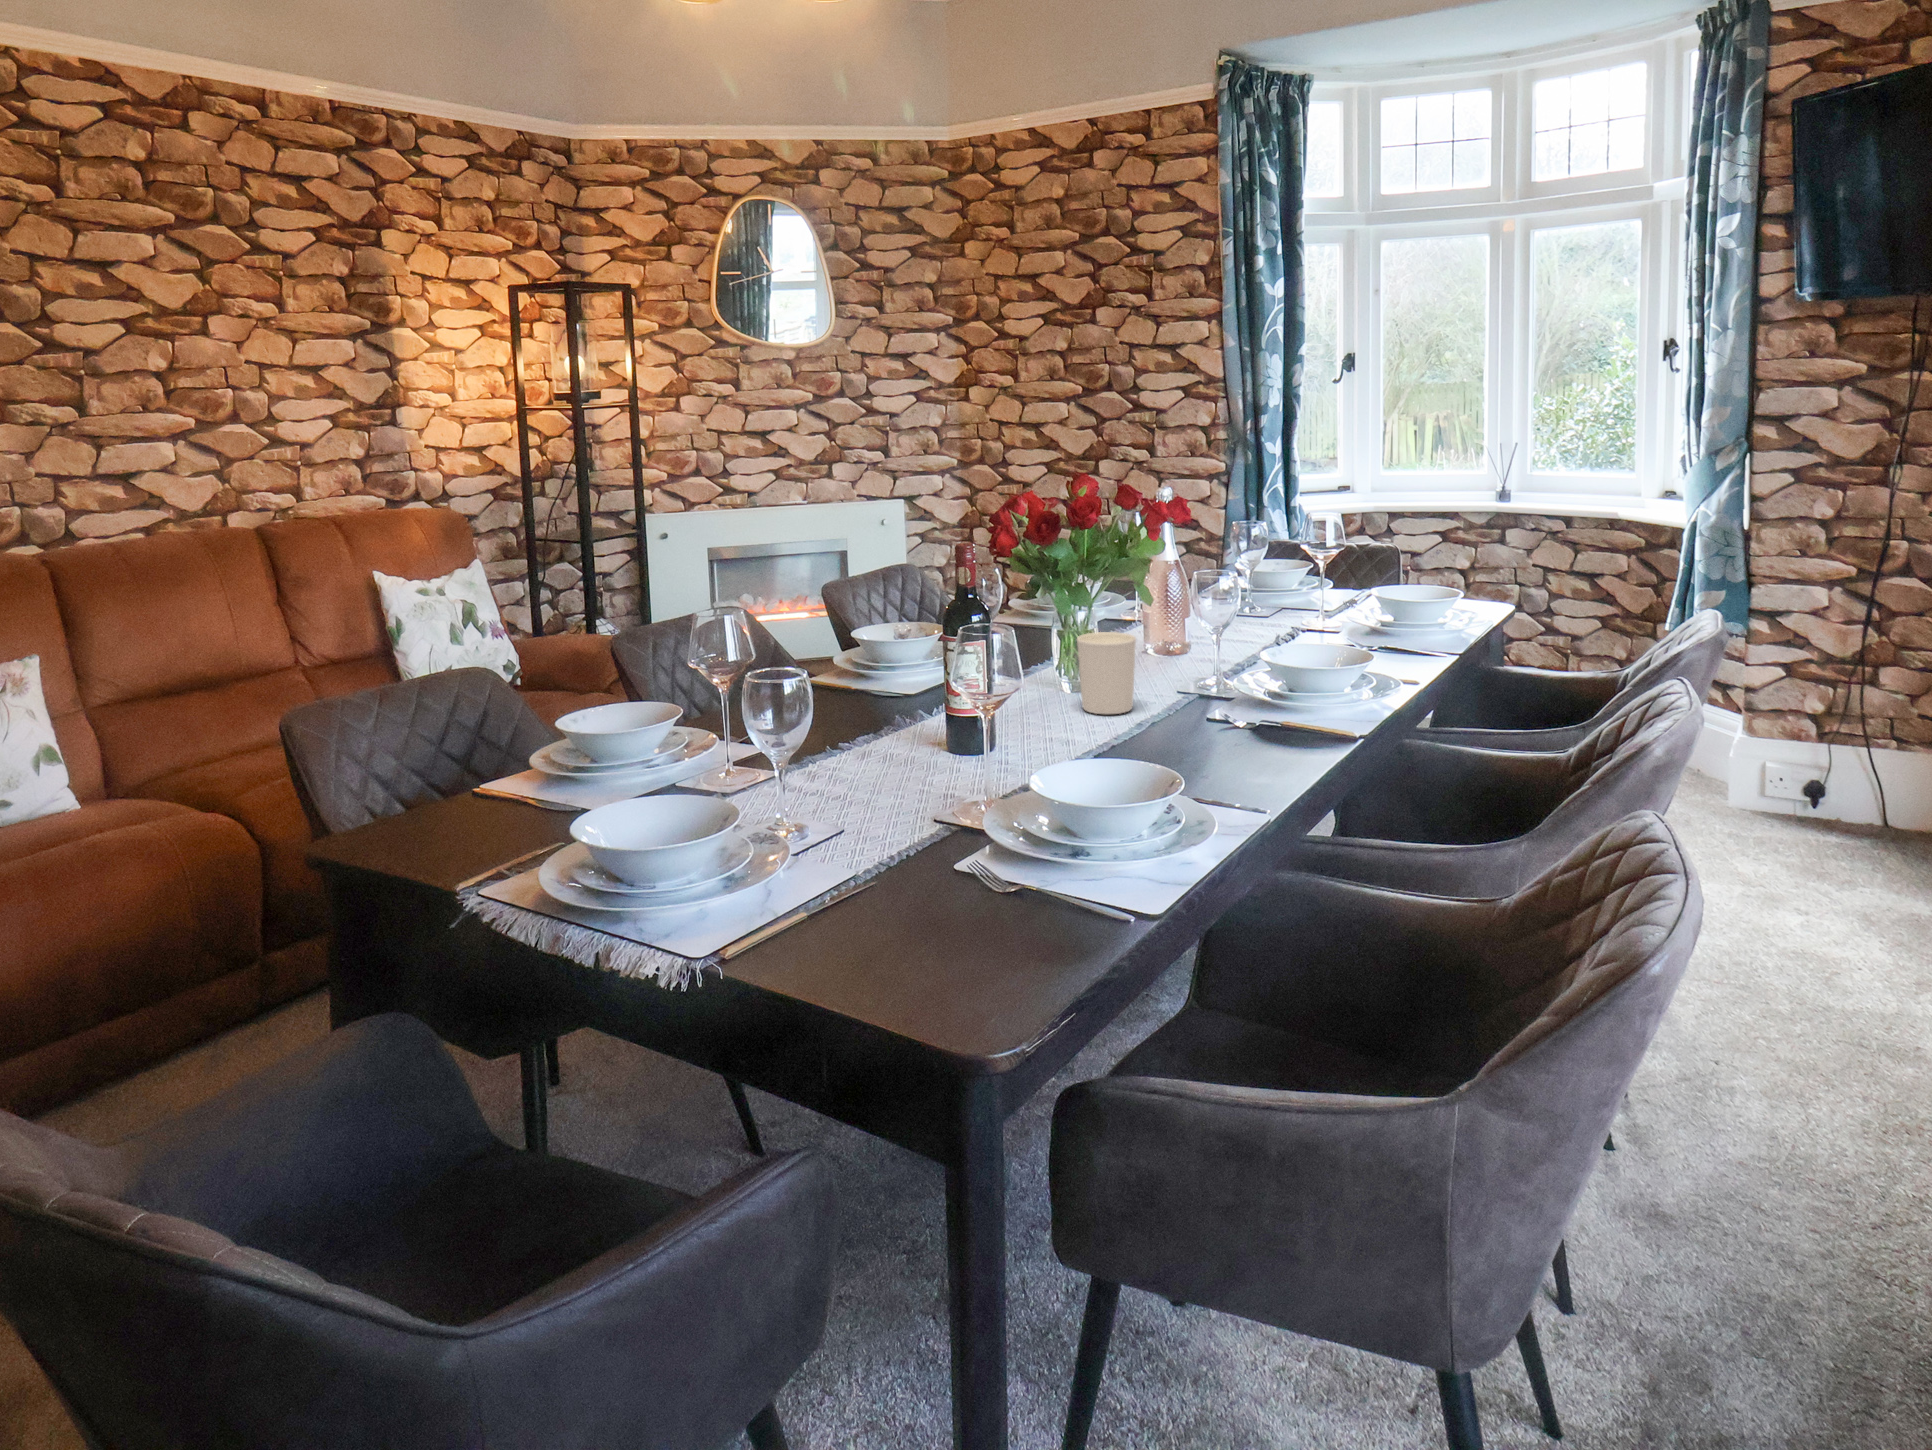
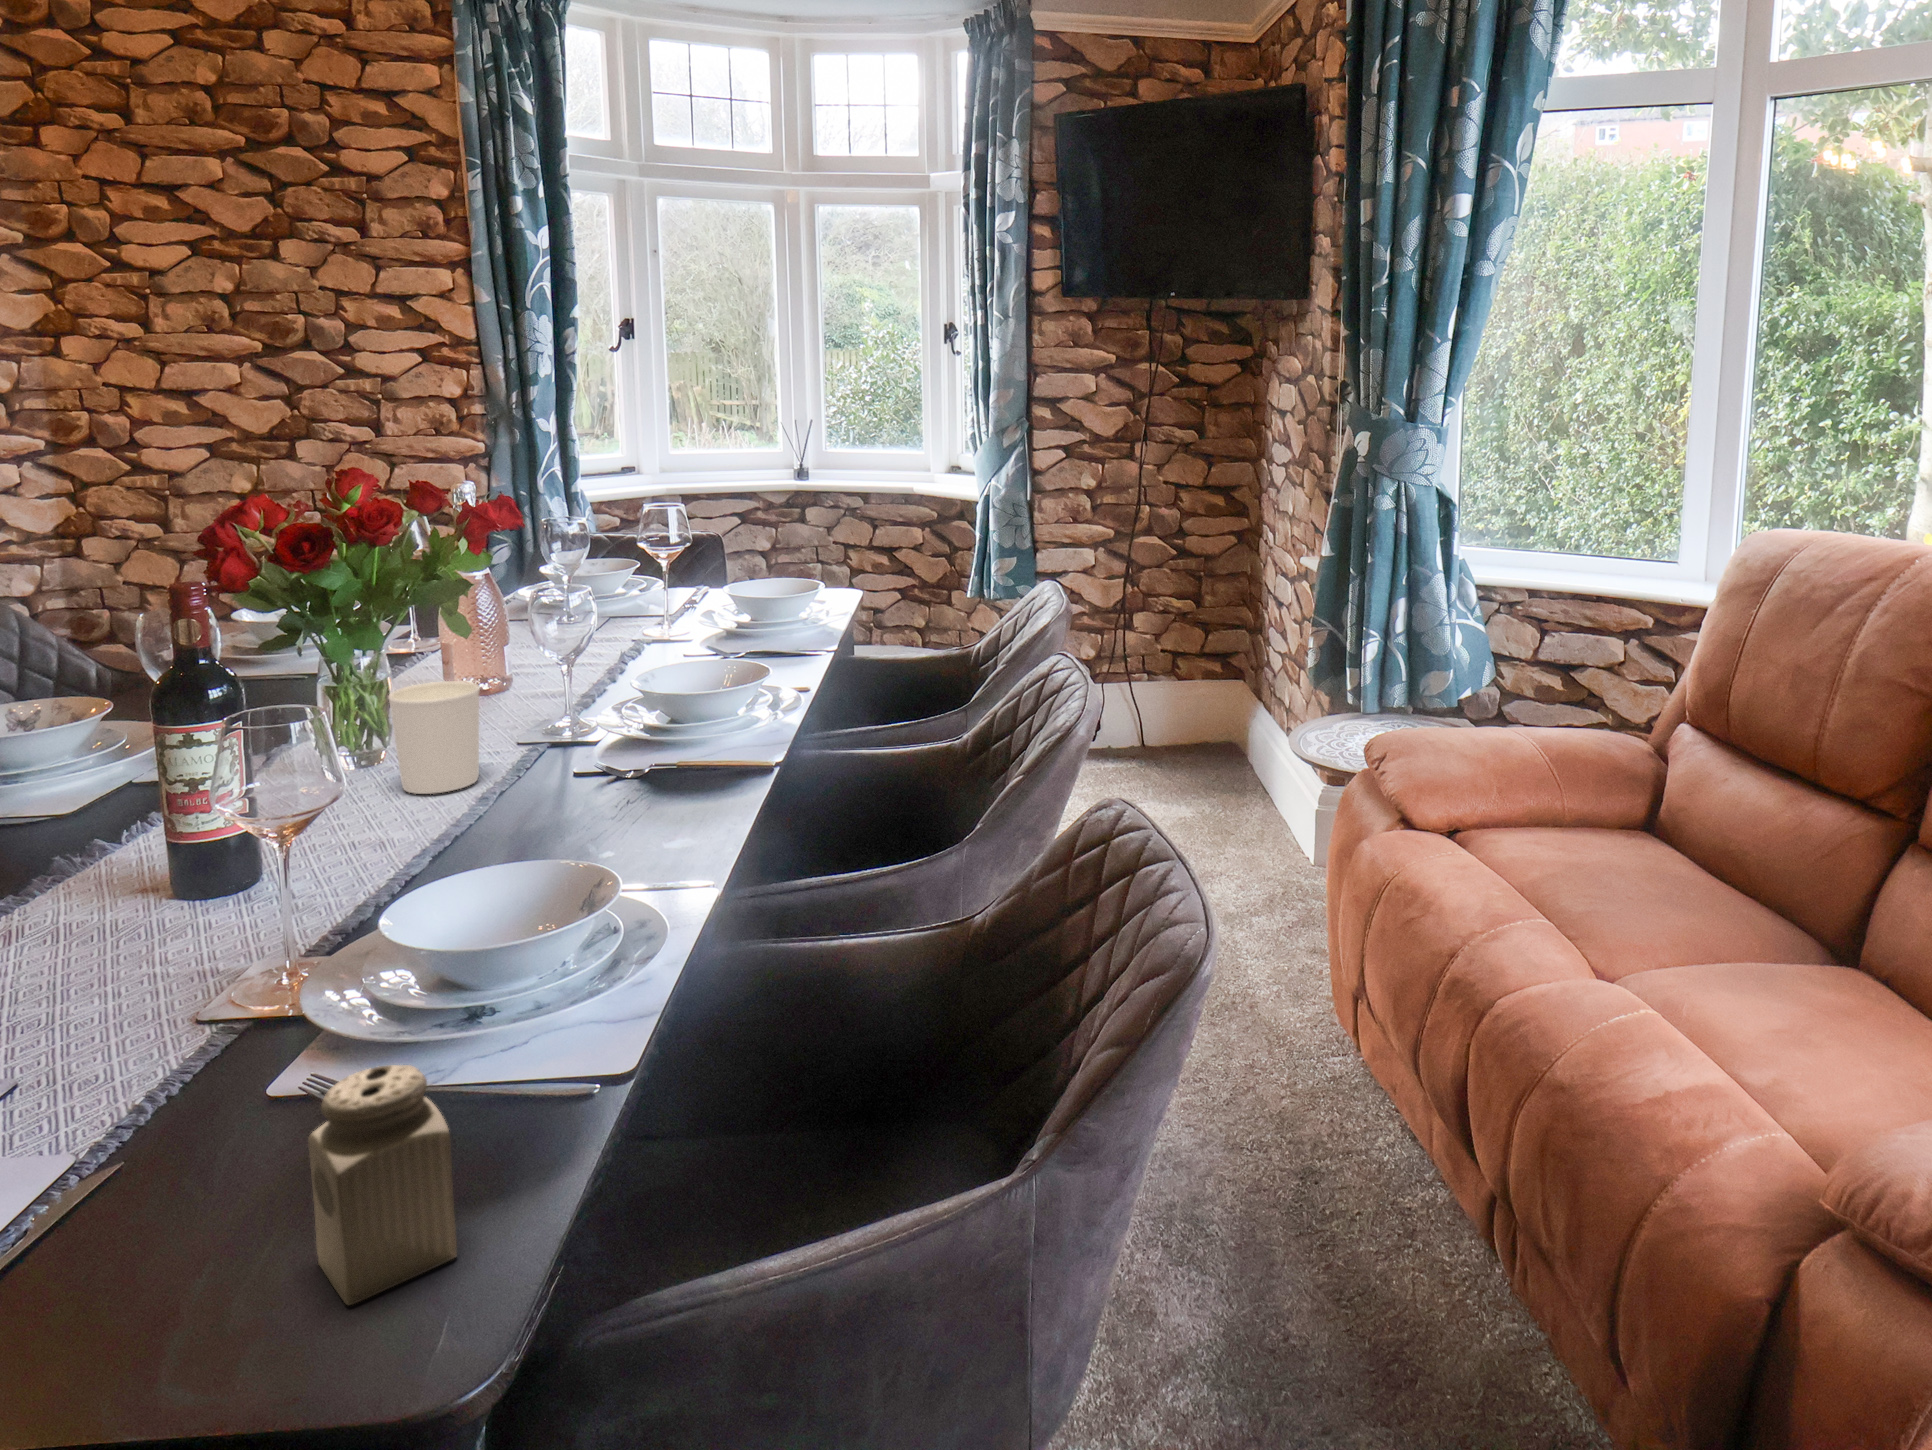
salt shaker: none [923,853,996,999] -> present [308,1065,457,1305]

